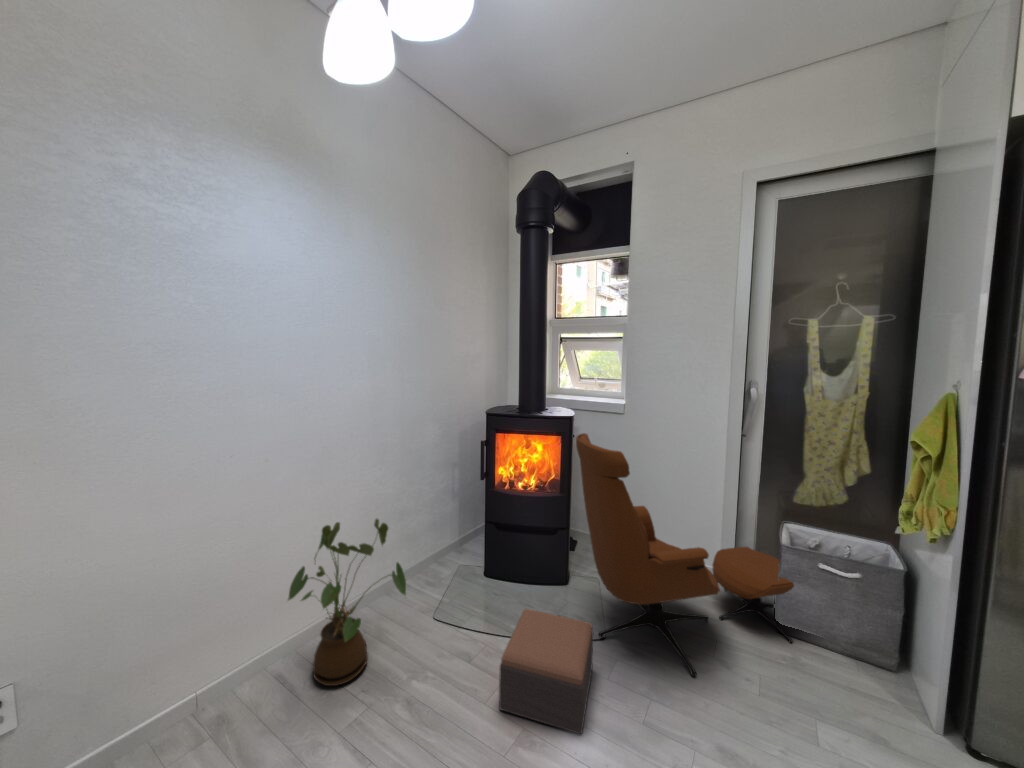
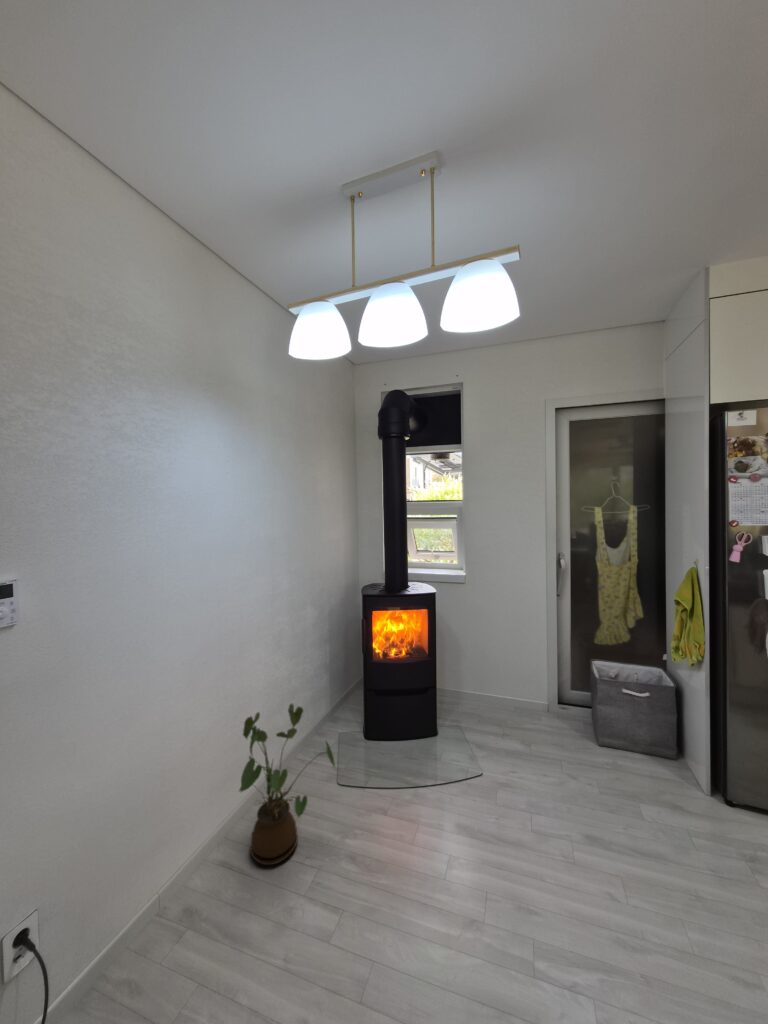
lounge chair: present [576,433,794,677] -> none [449,609,615,791]
footstool: present [499,609,593,734] -> none [423,762,493,853]

